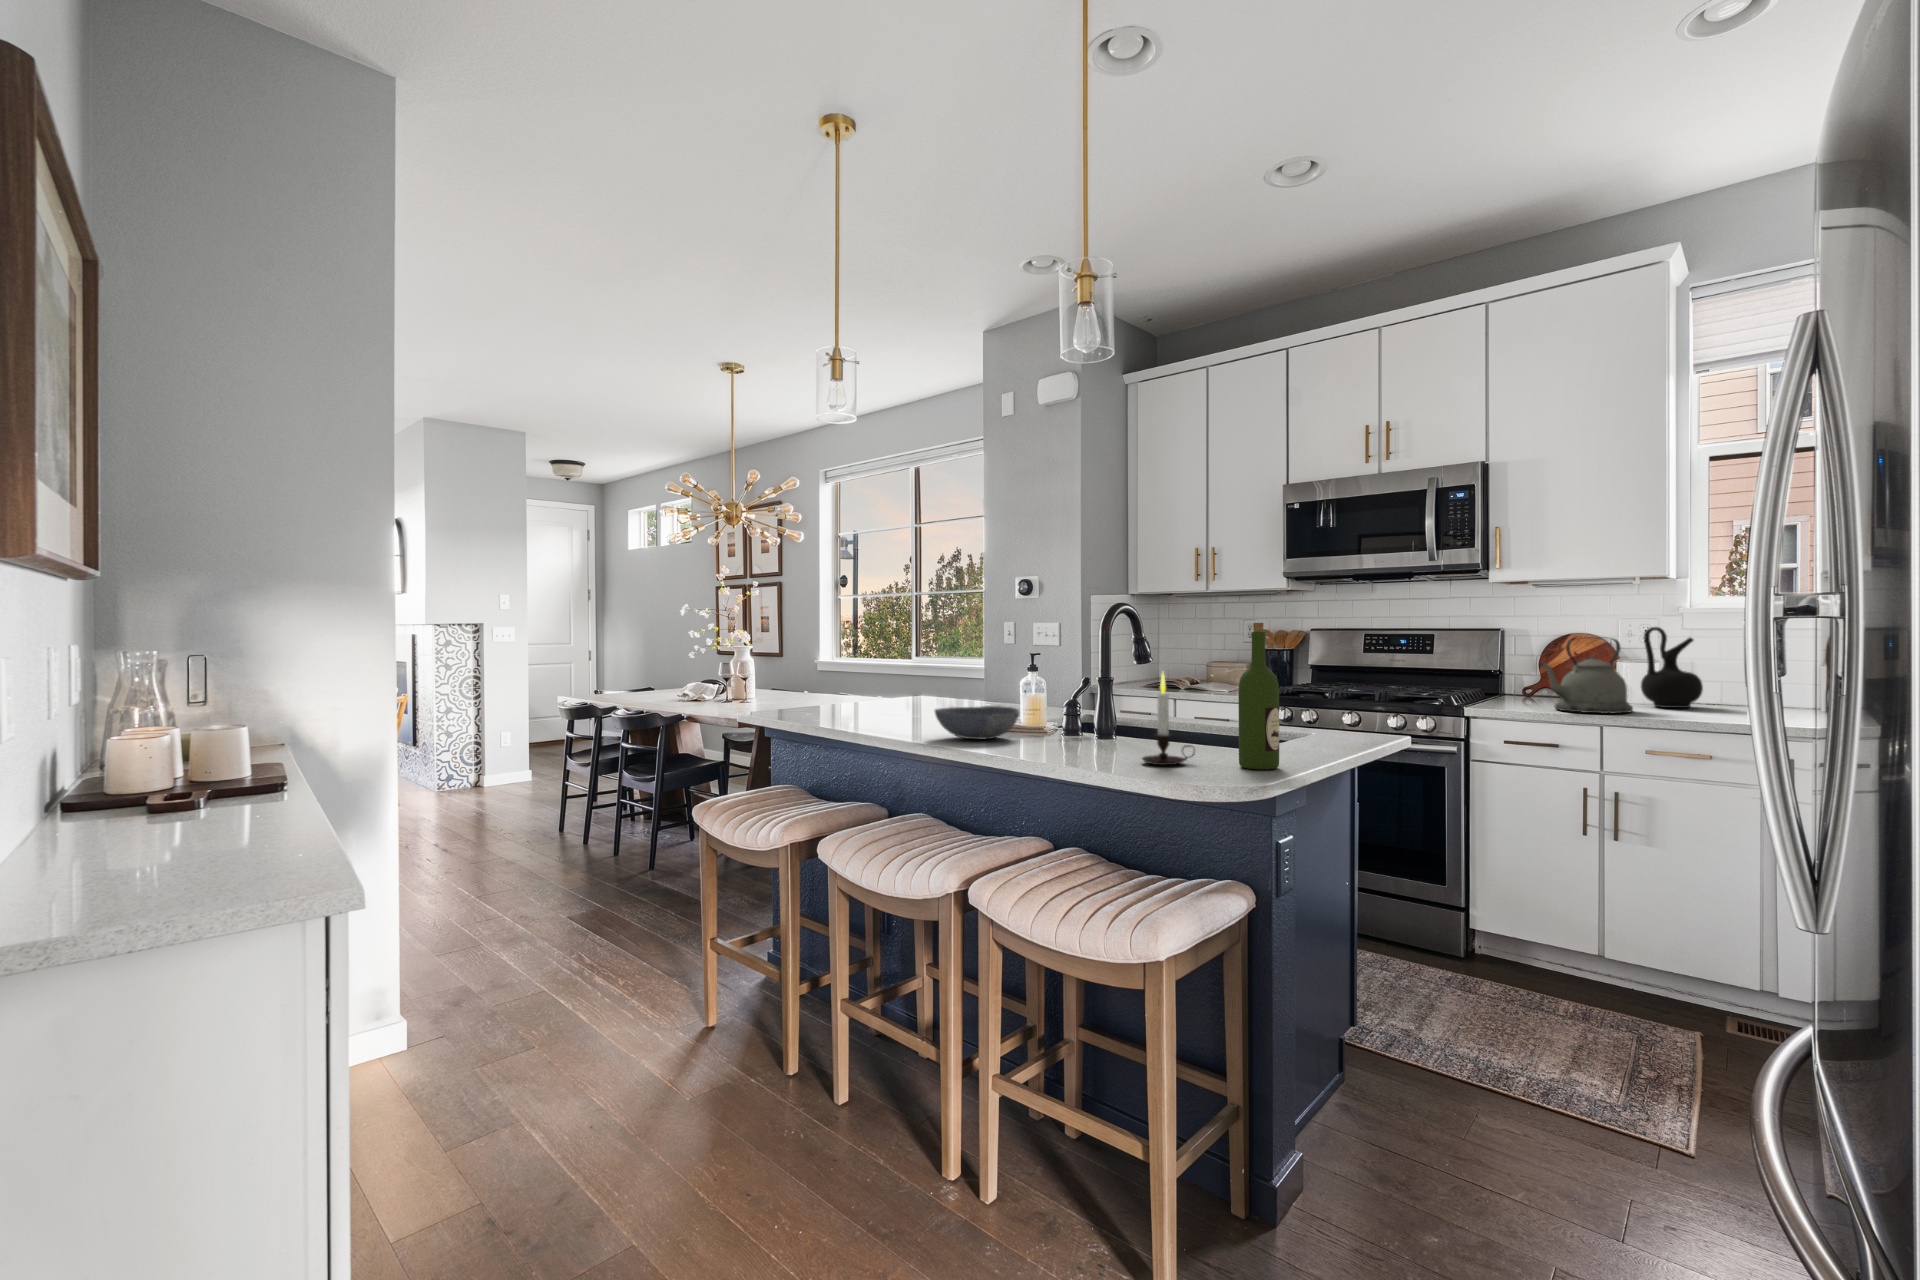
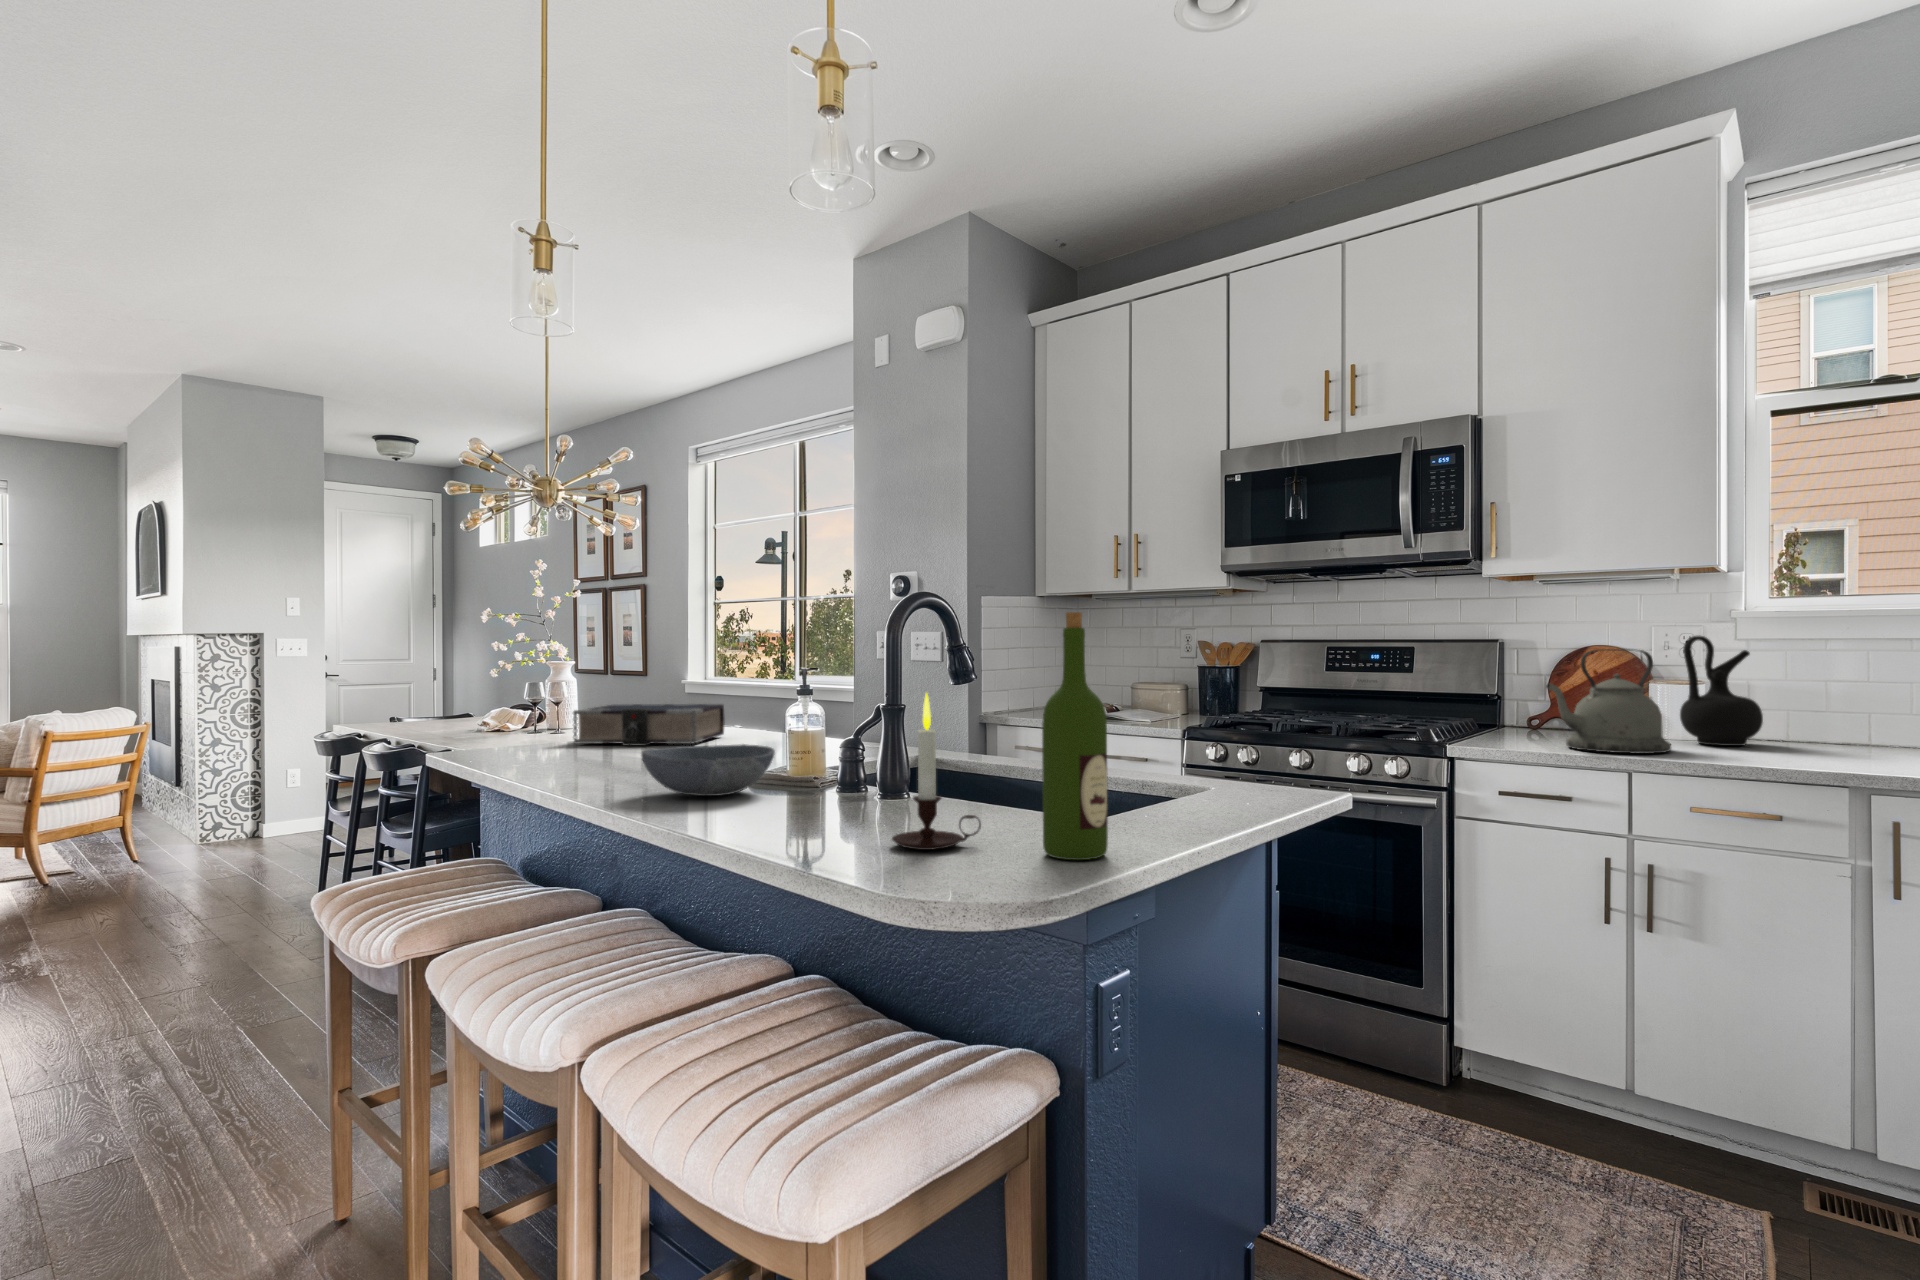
book: none [816,680,916,710] -> present [573,704,725,746]

